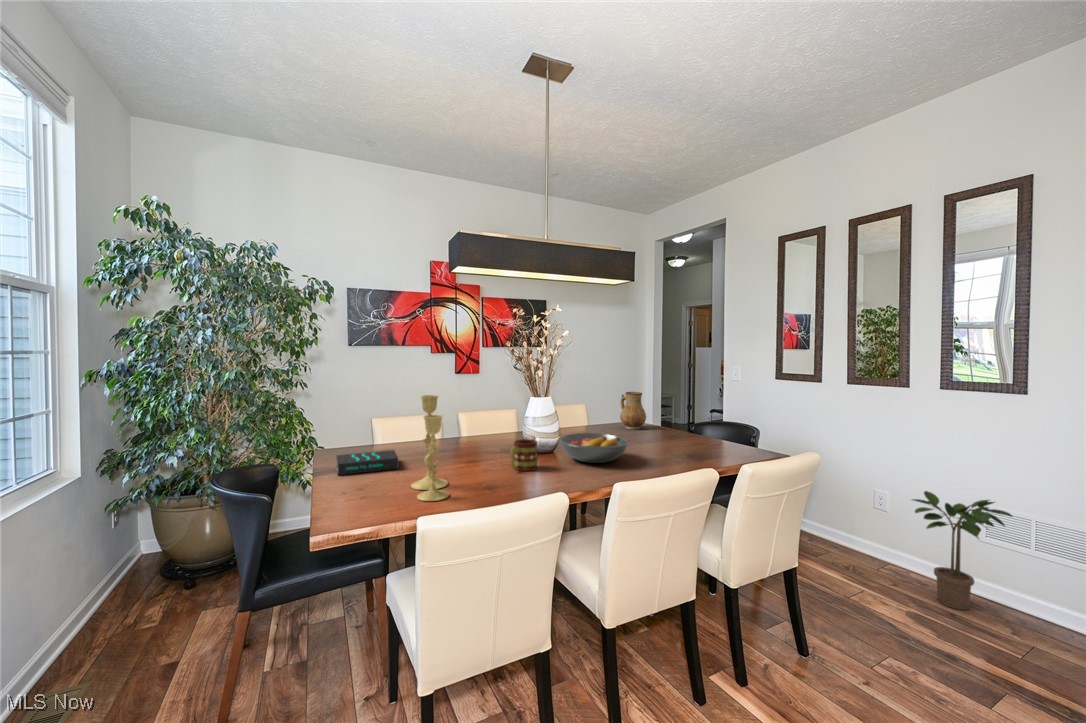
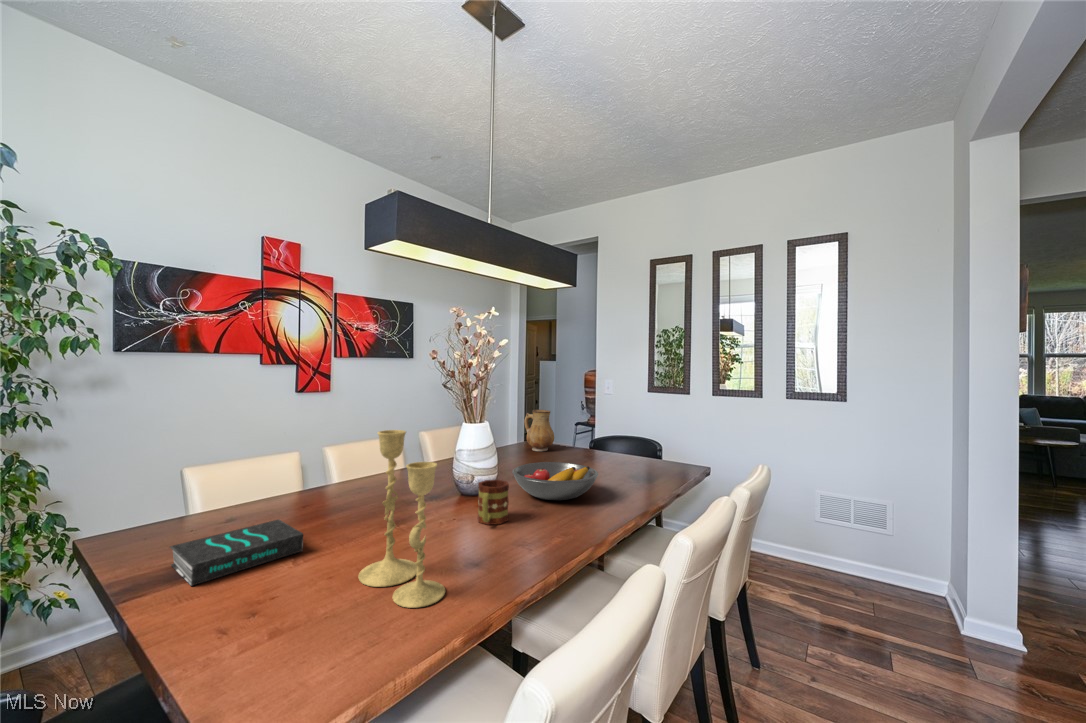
potted plant: present [913,491,1013,610] -> none [776,486,852,584]

